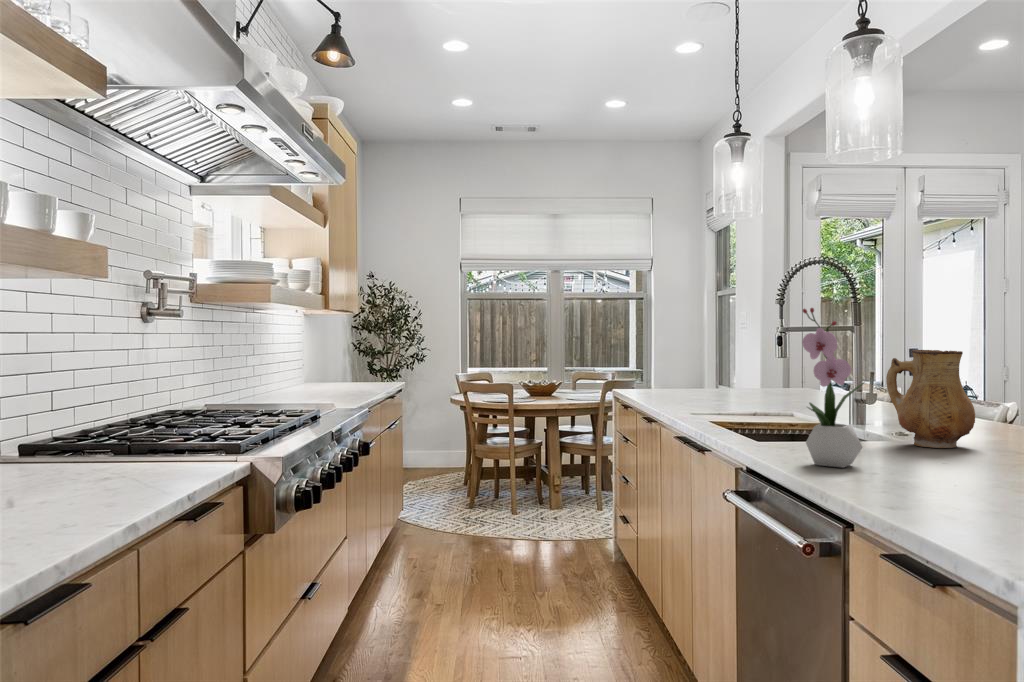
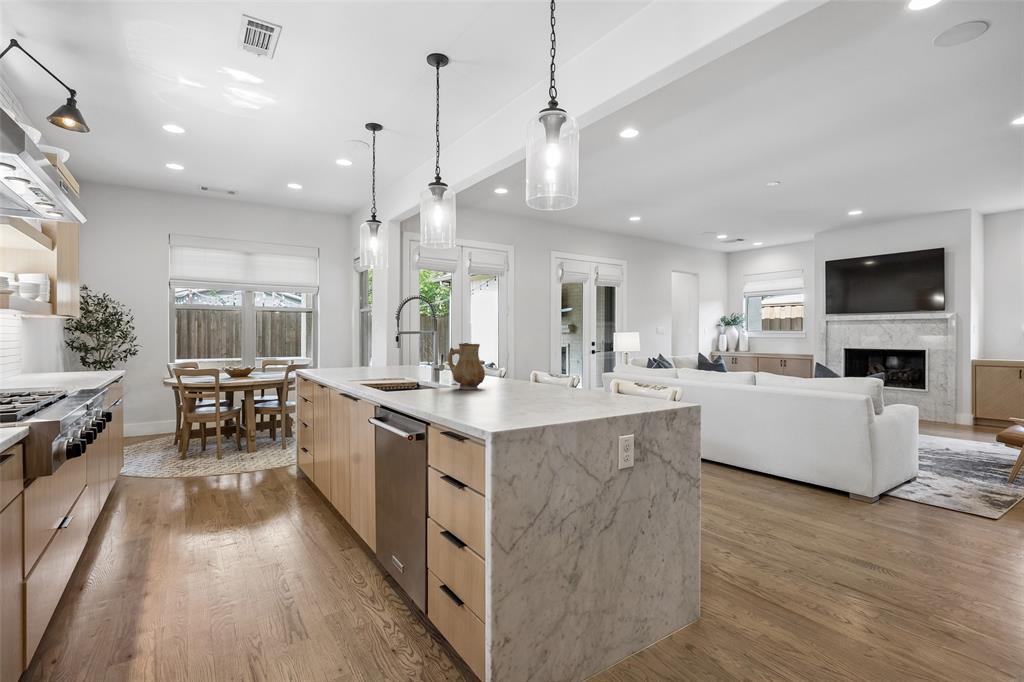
flower arrangement: present [802,308,864,468] -> none [408,323,437,400]

